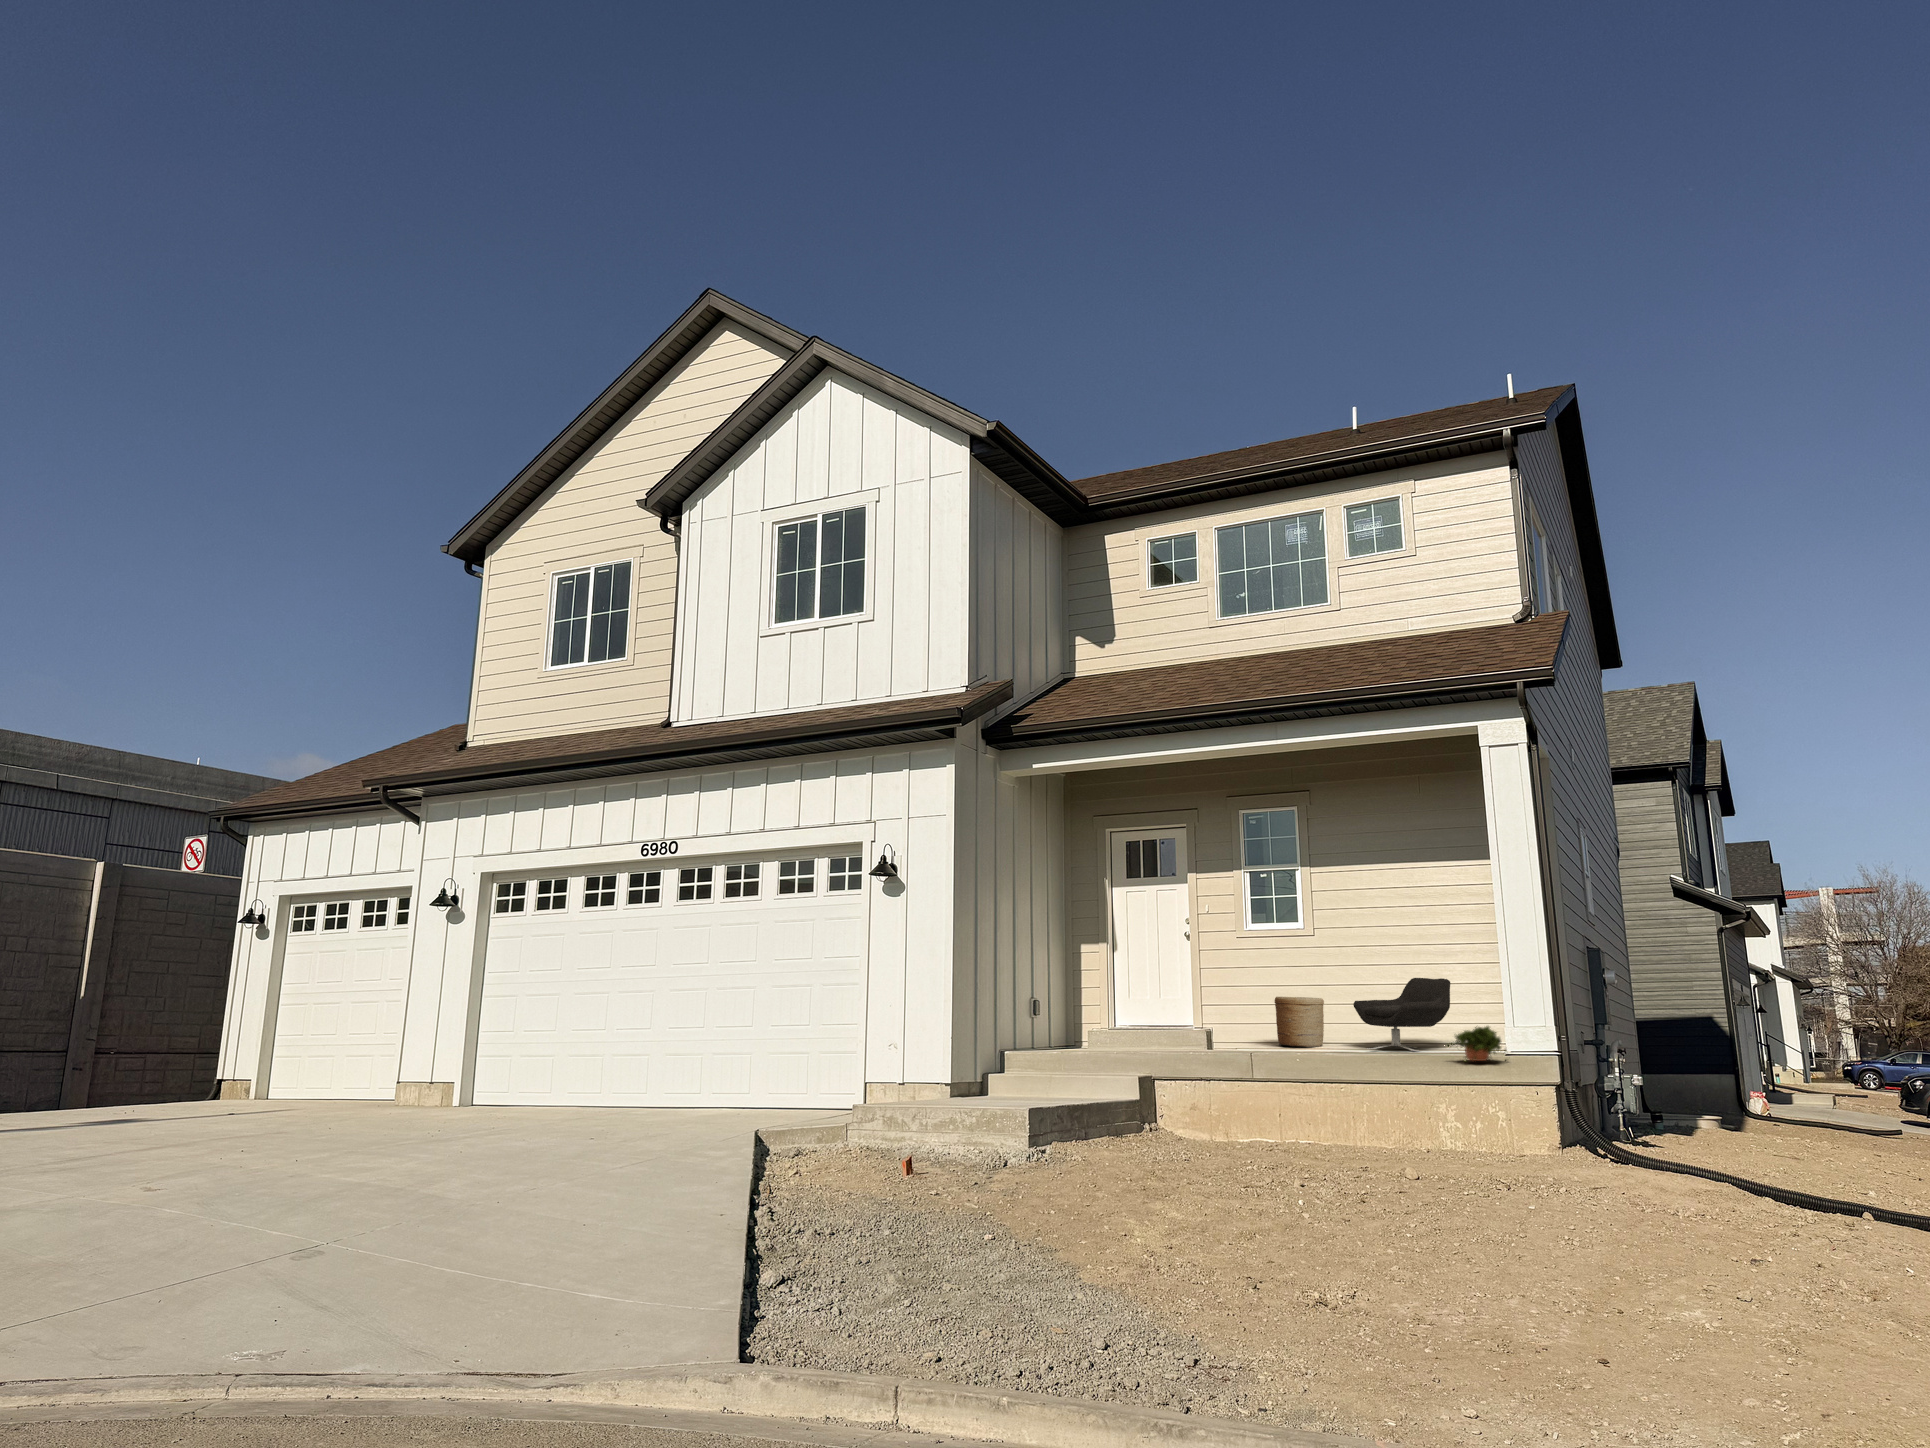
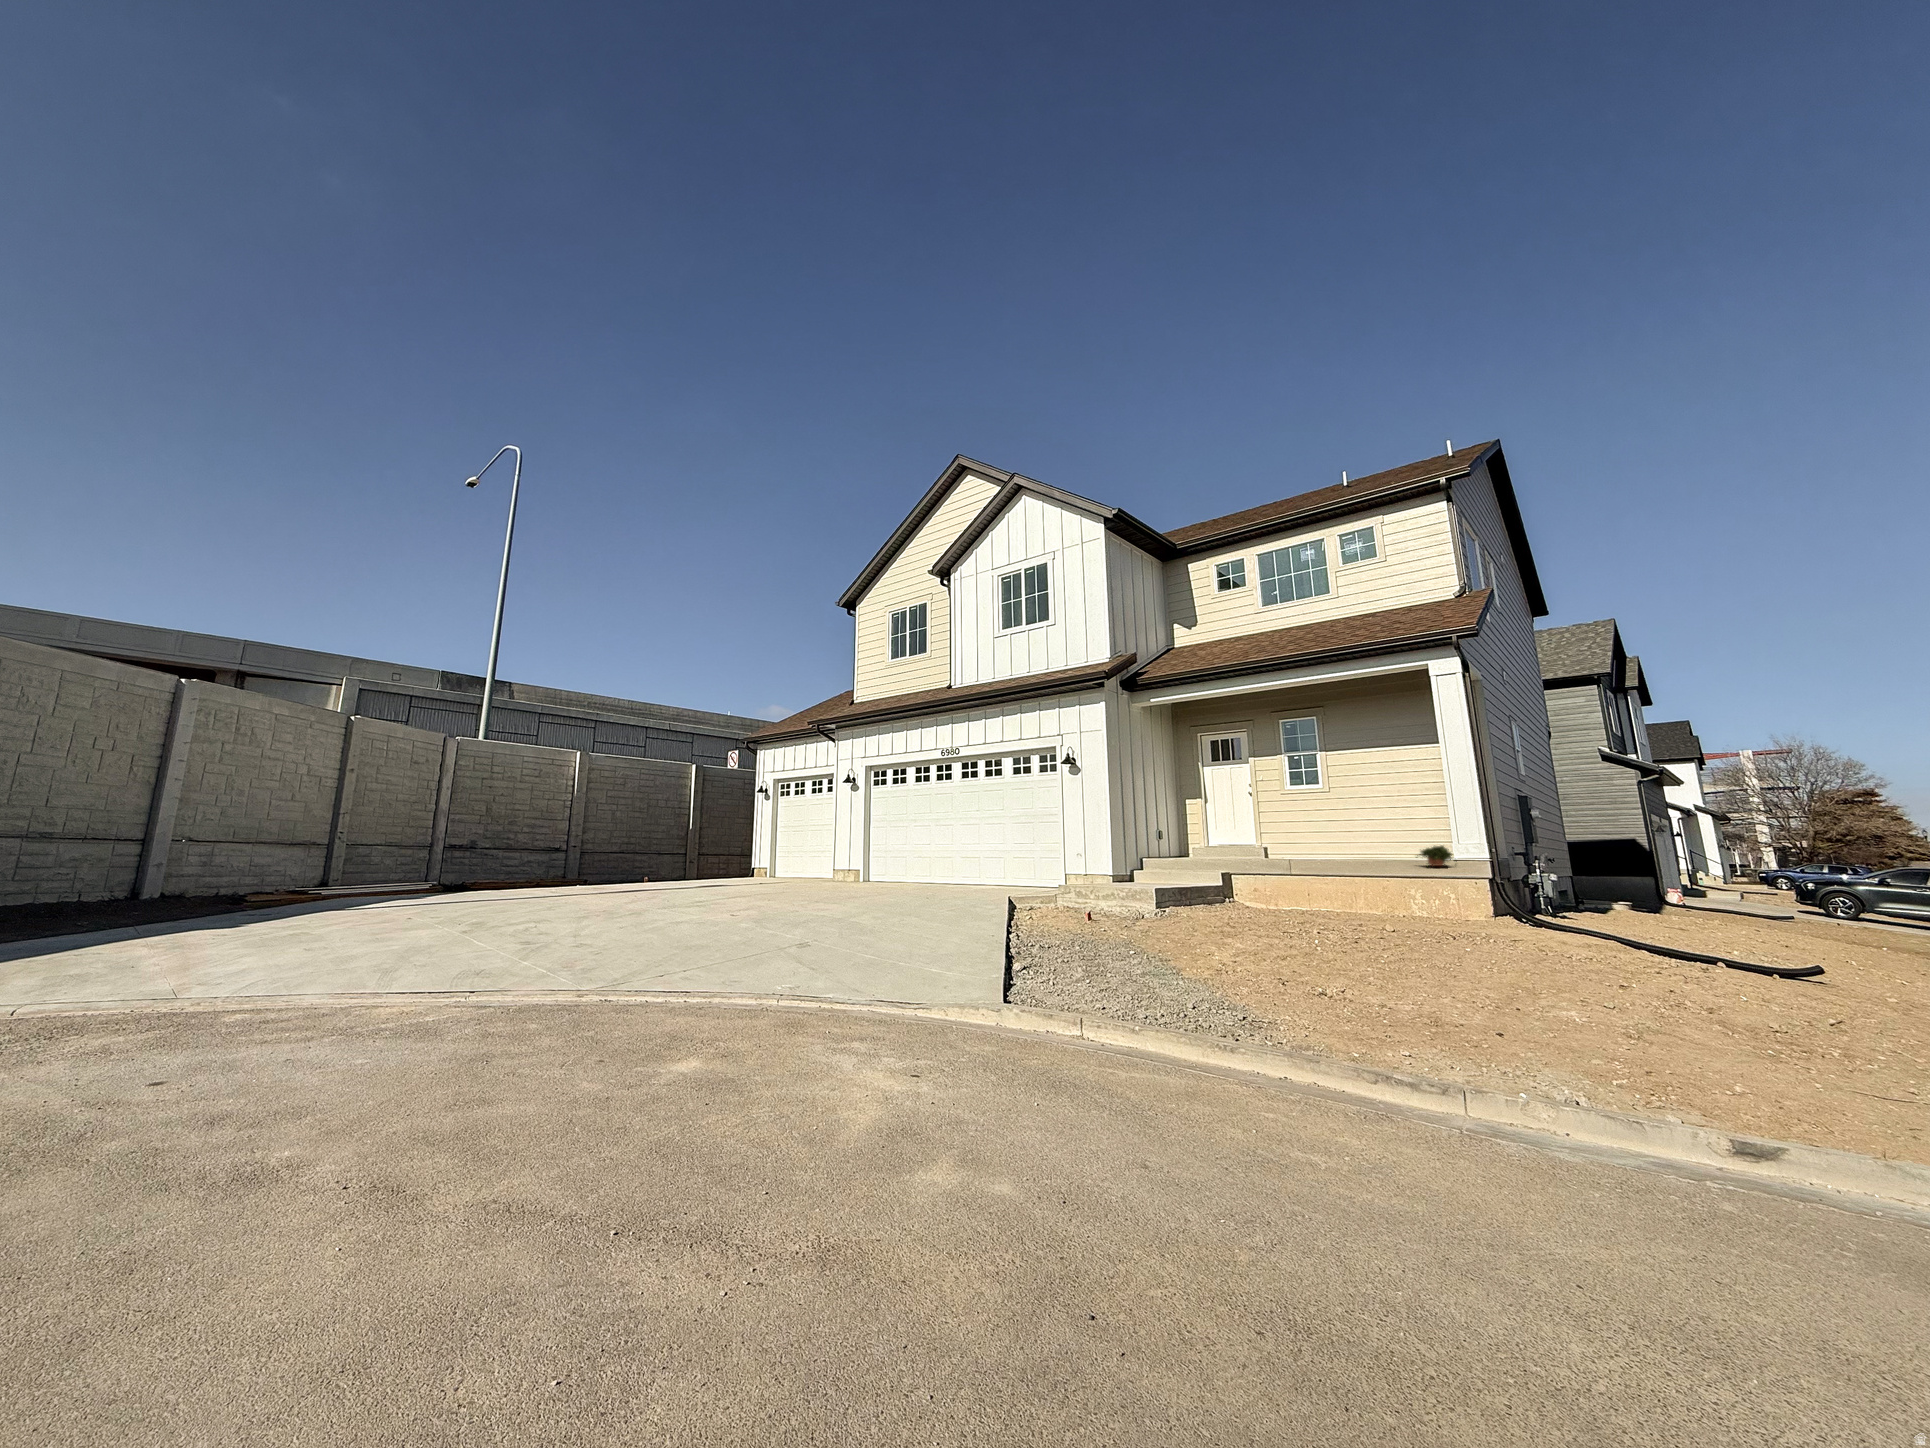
lounge chair: present [1353,978,1450,1051] -> none [1354,816,1419,860]
woven basket: present [1275,997,1324,1047] -> none [1303,827,1336,857]

